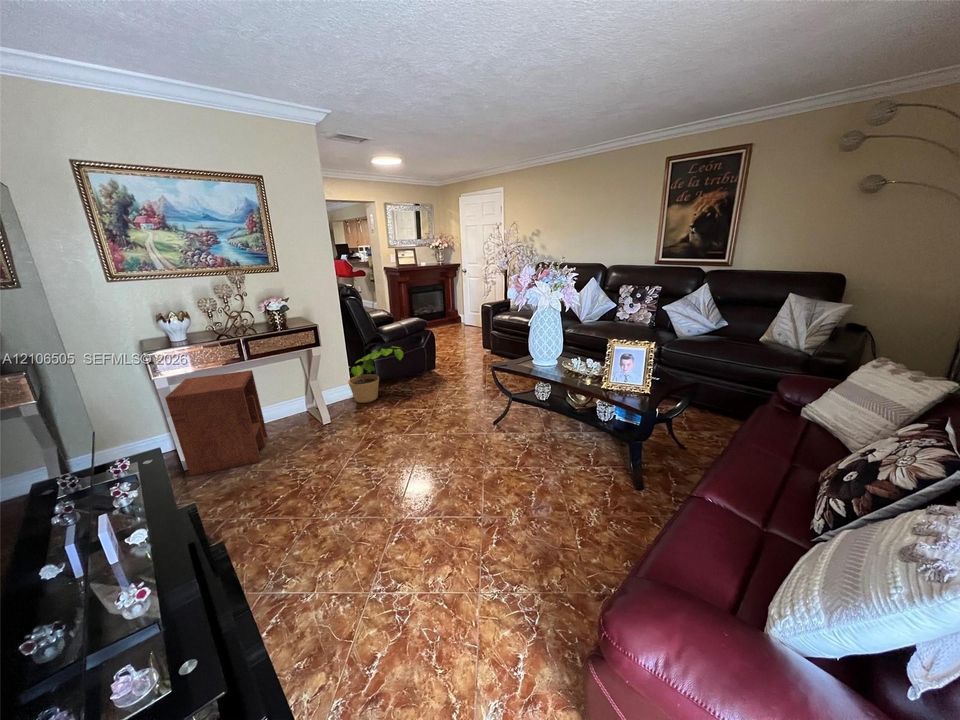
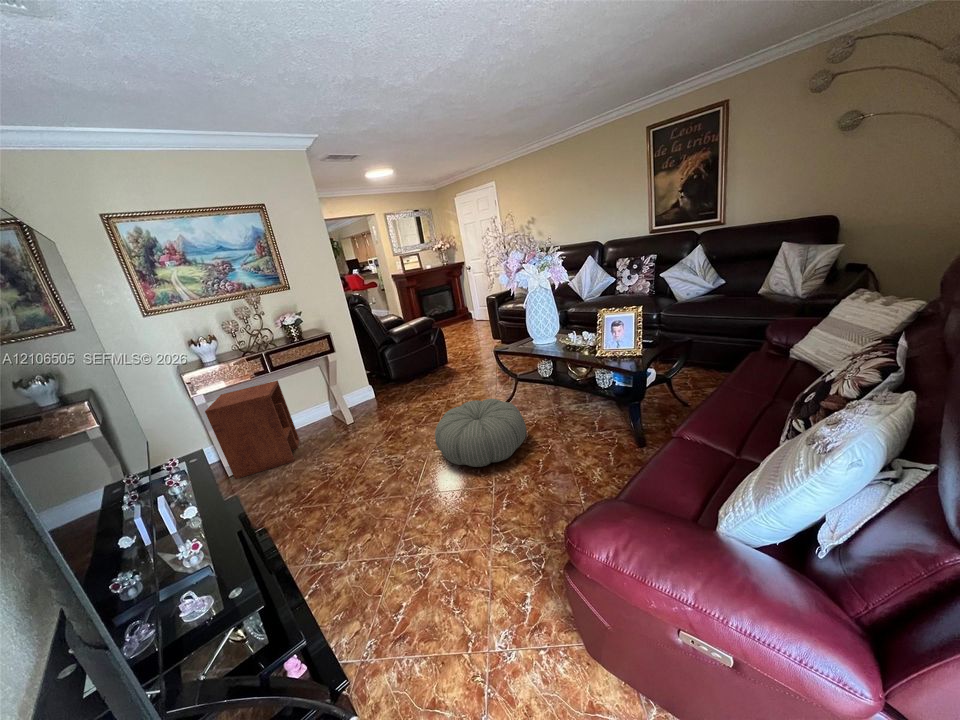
potted plant: present [348,346,403,403] -> none [366,345,413,401]
pouf: none [422,419,520,494] -> present [435,399,526,467]

